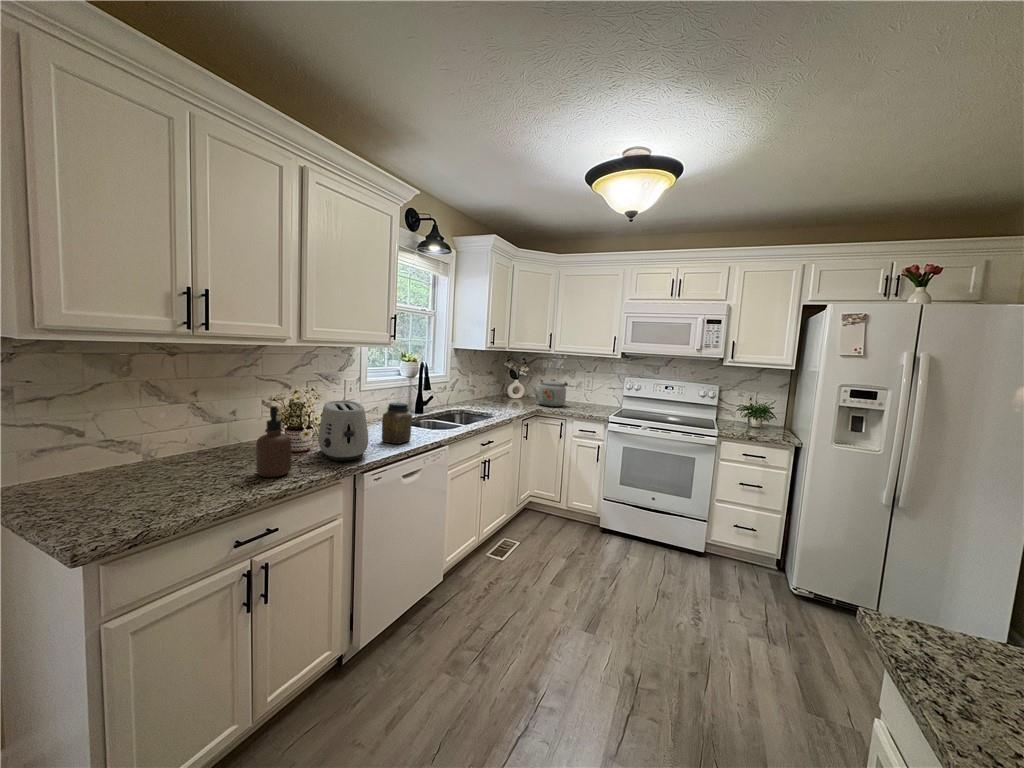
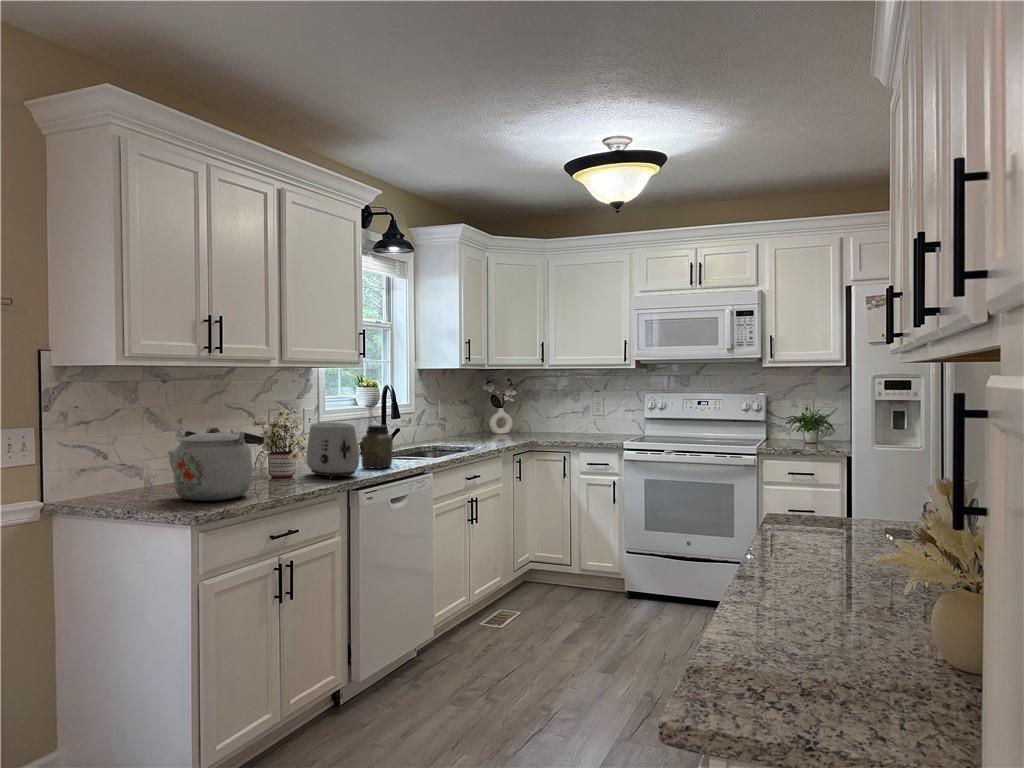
kettle: present [533,379,568,407] -> present [168,427,264,501]
soap dispenser: present [256,406,291,477] -> none [269,422,299,487]

